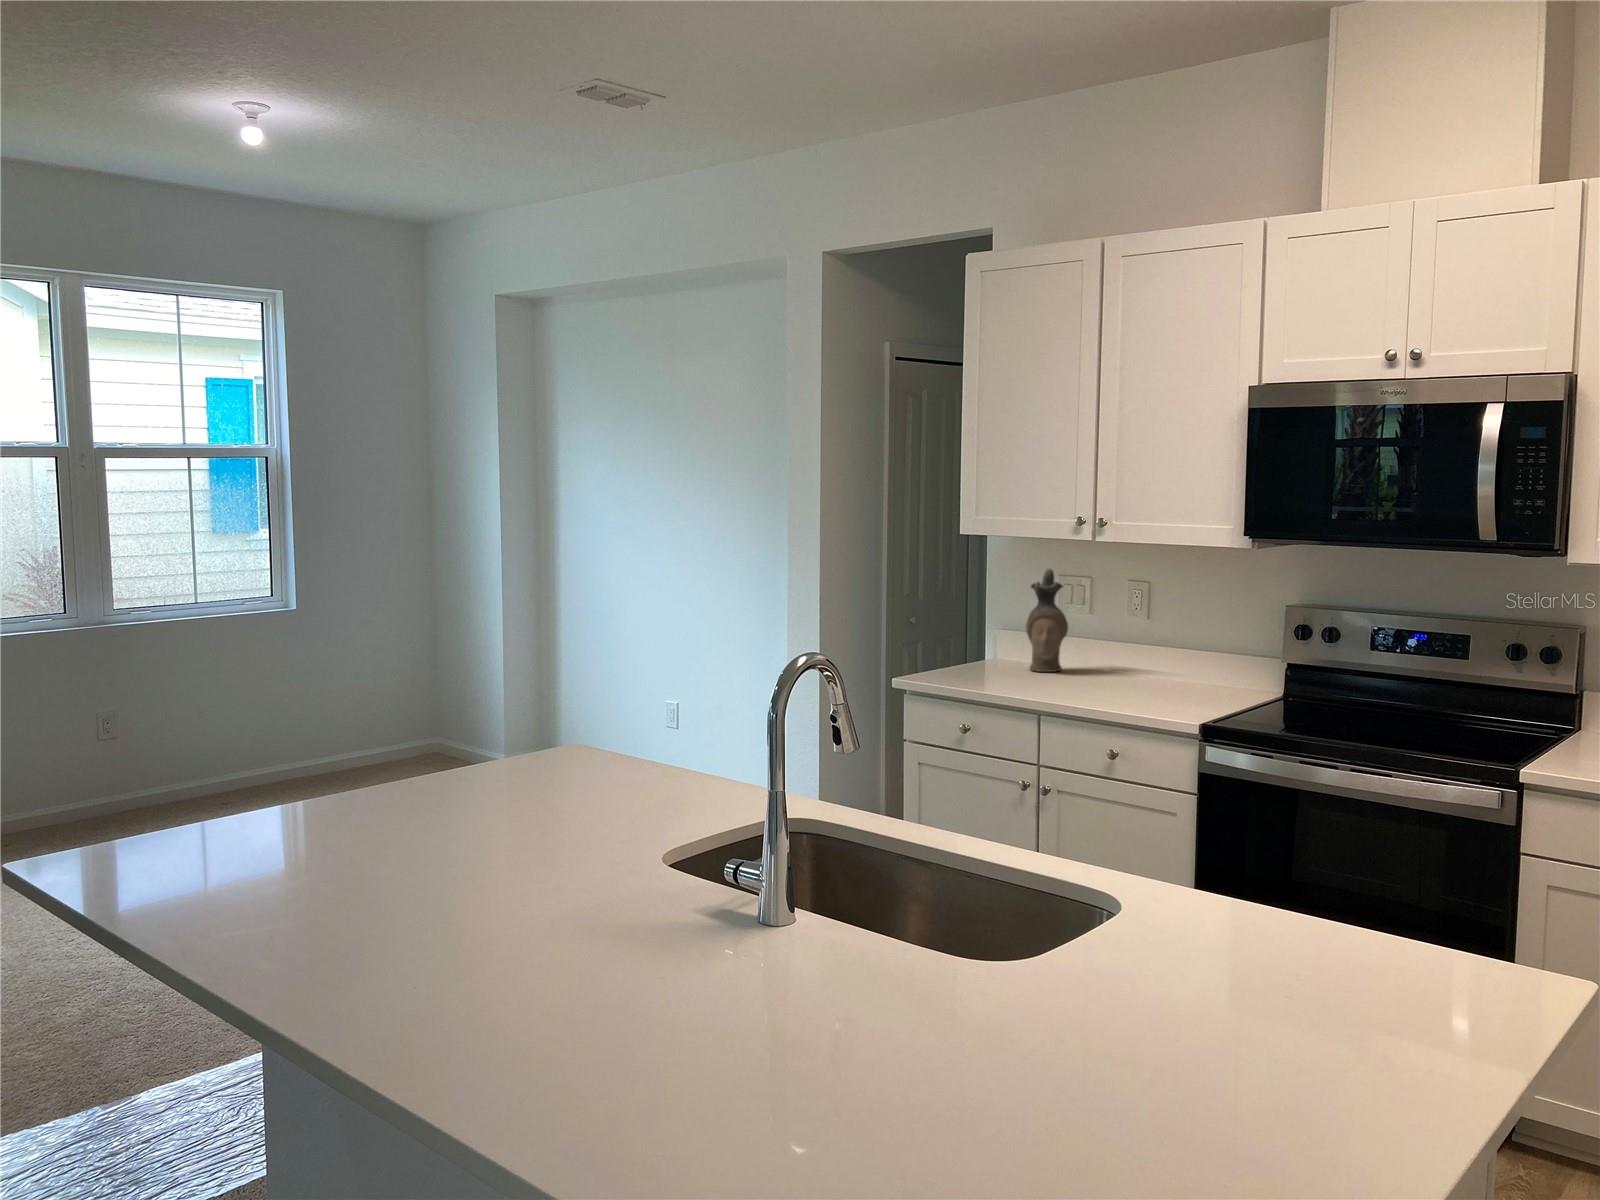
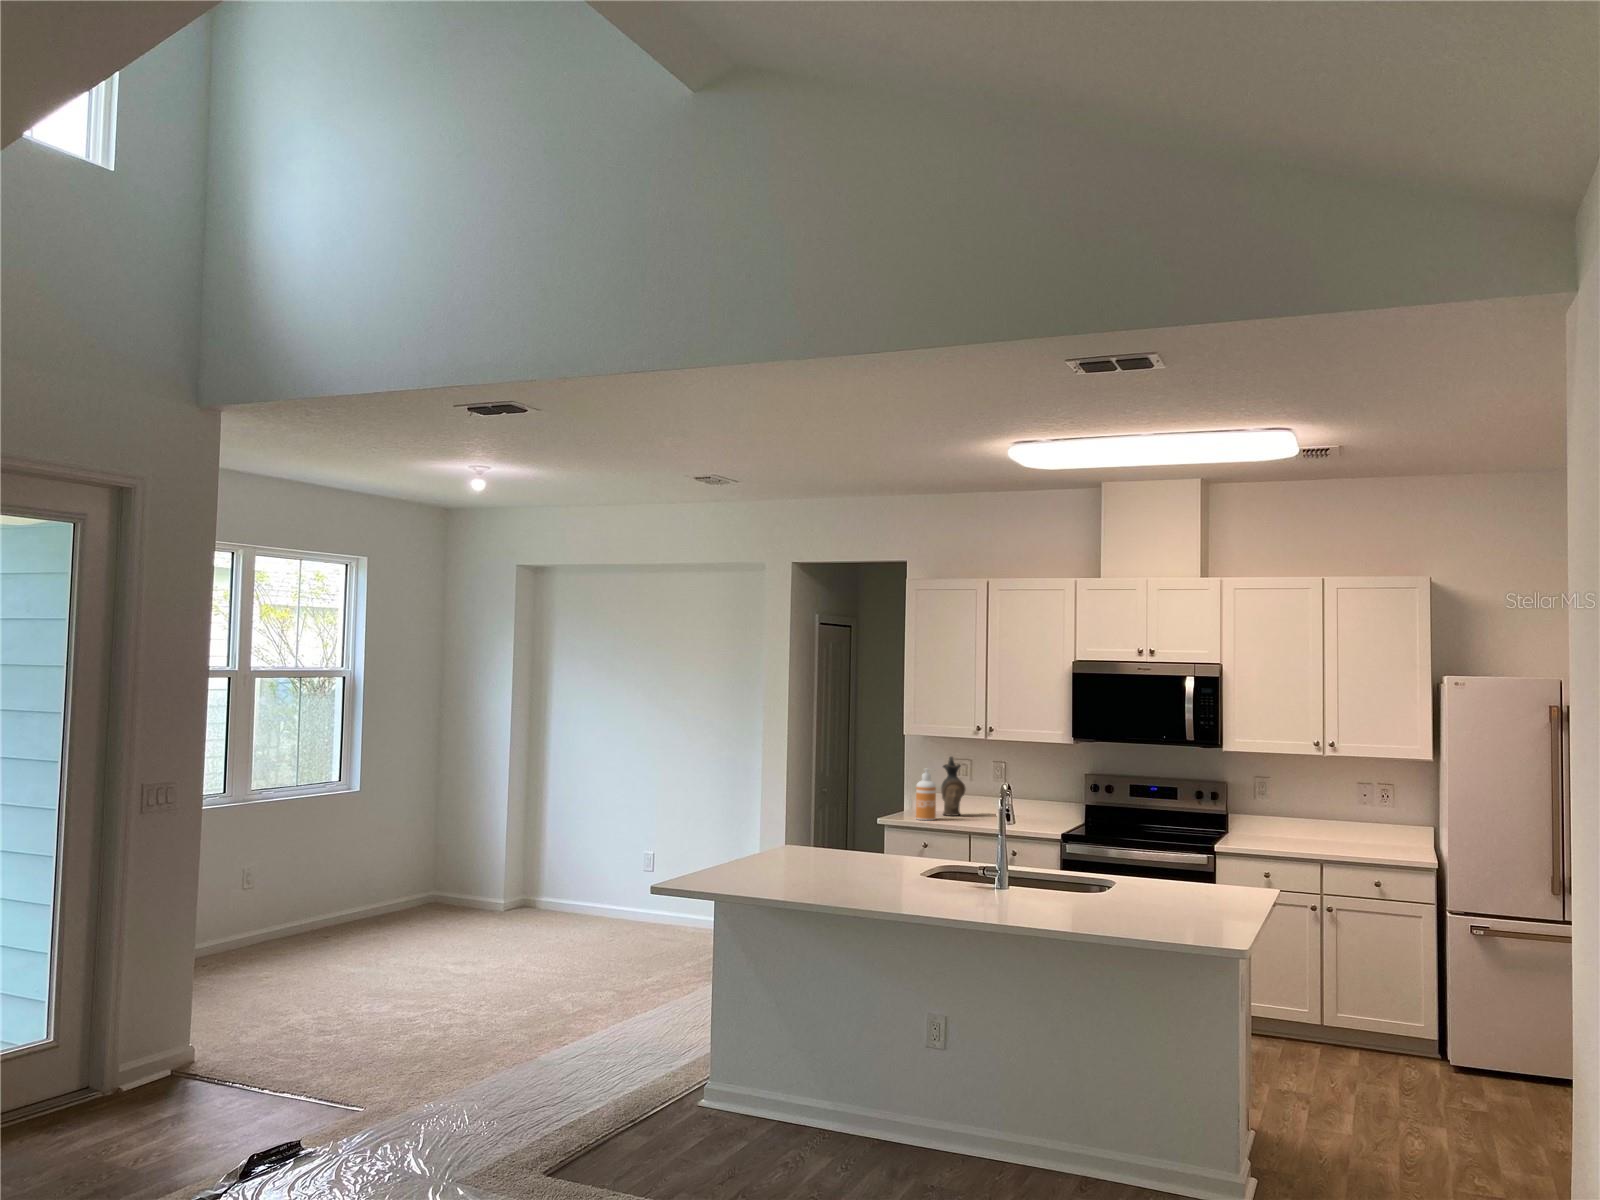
soap dispenser: none [964,591,1001,682] -> present [916,769,936,820]

